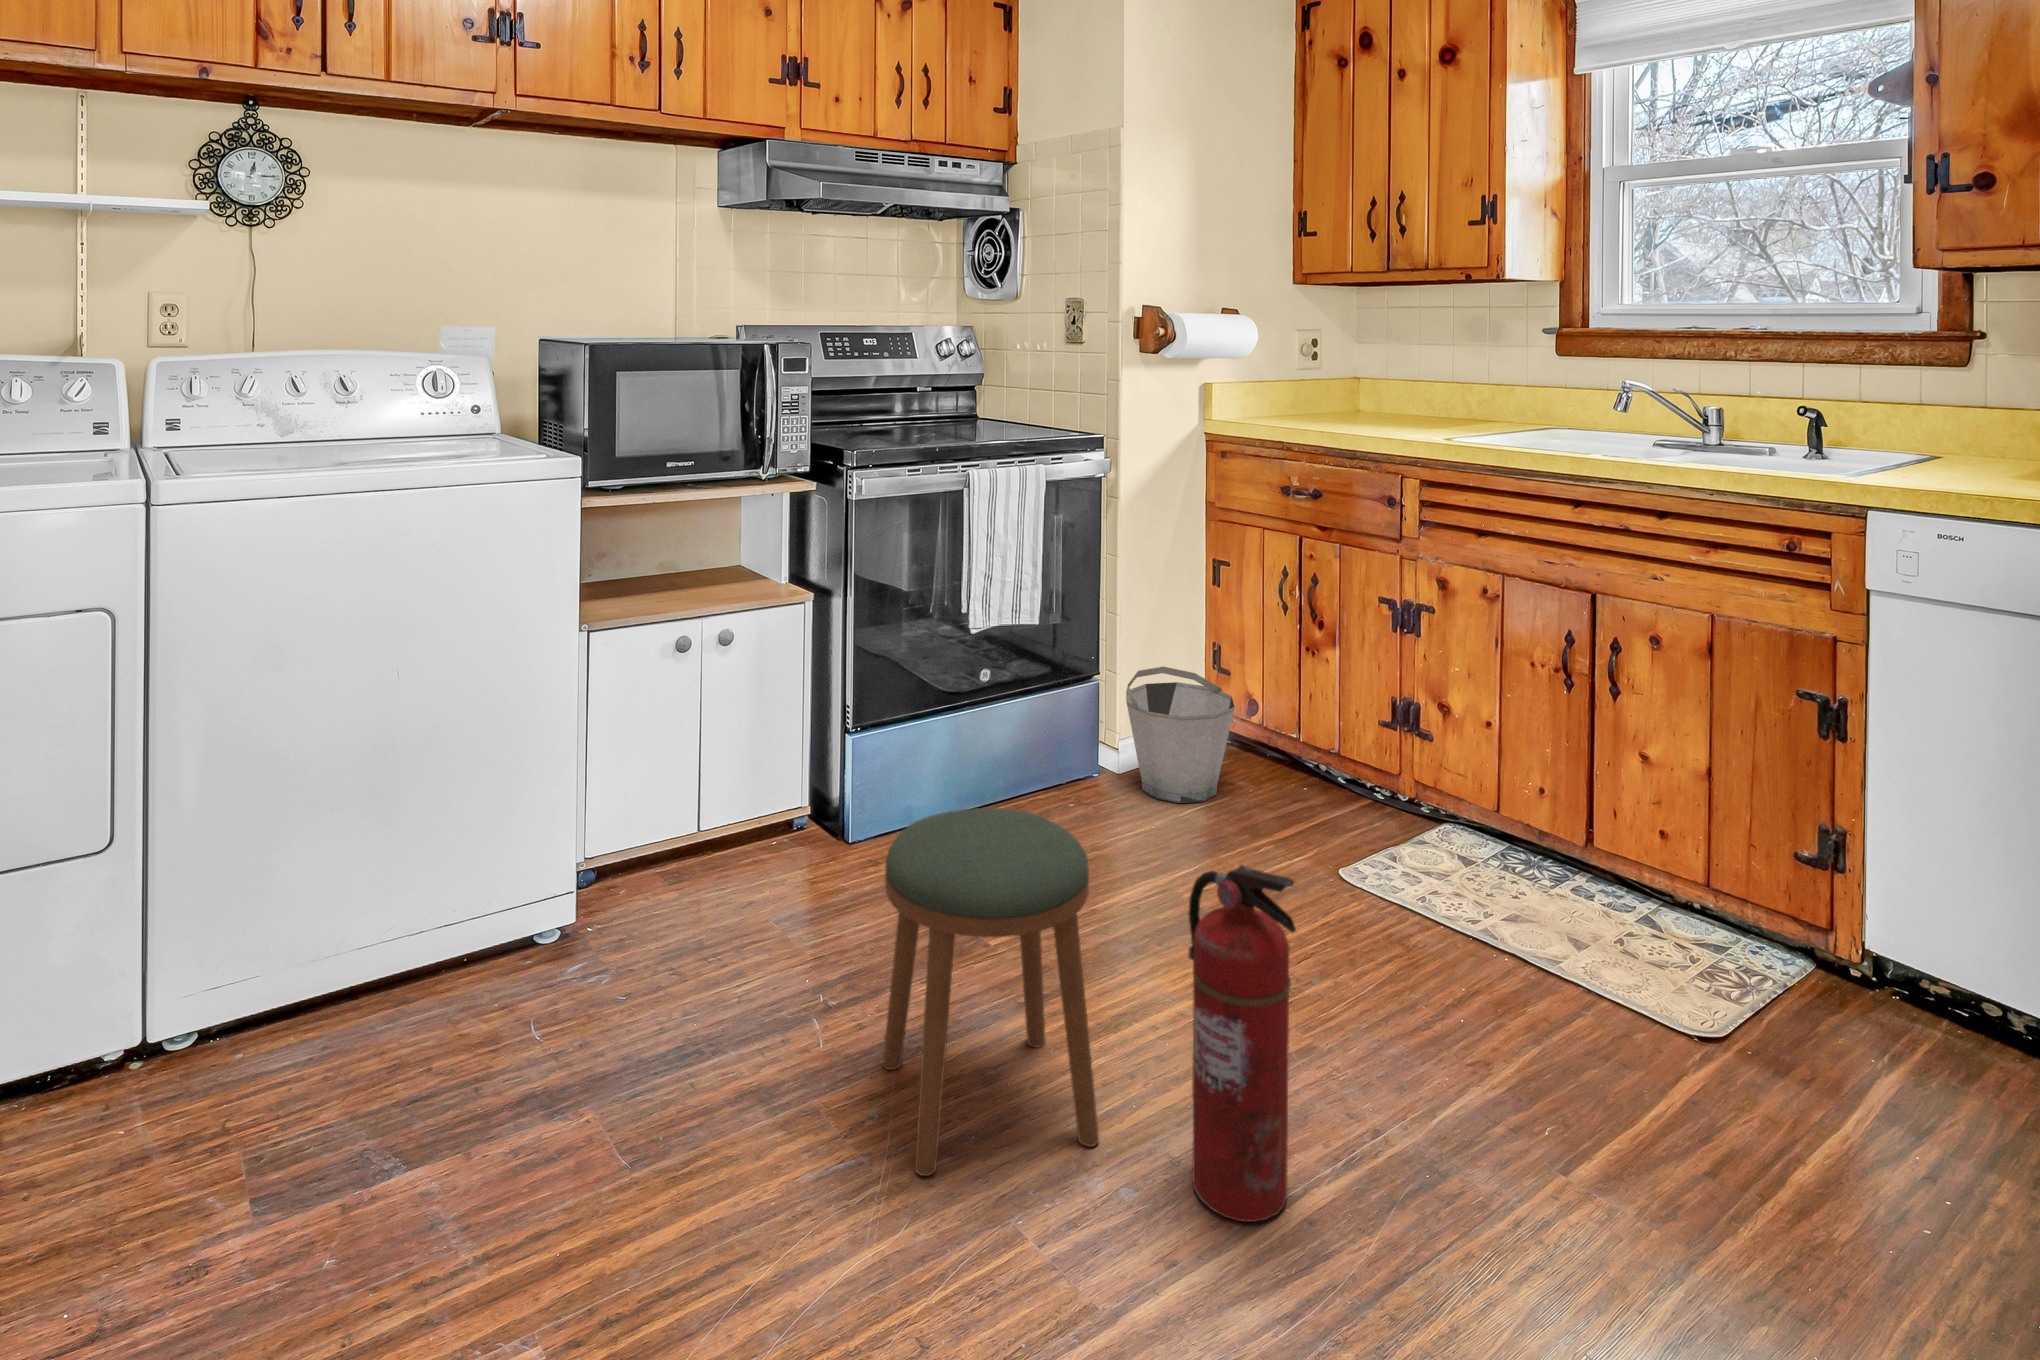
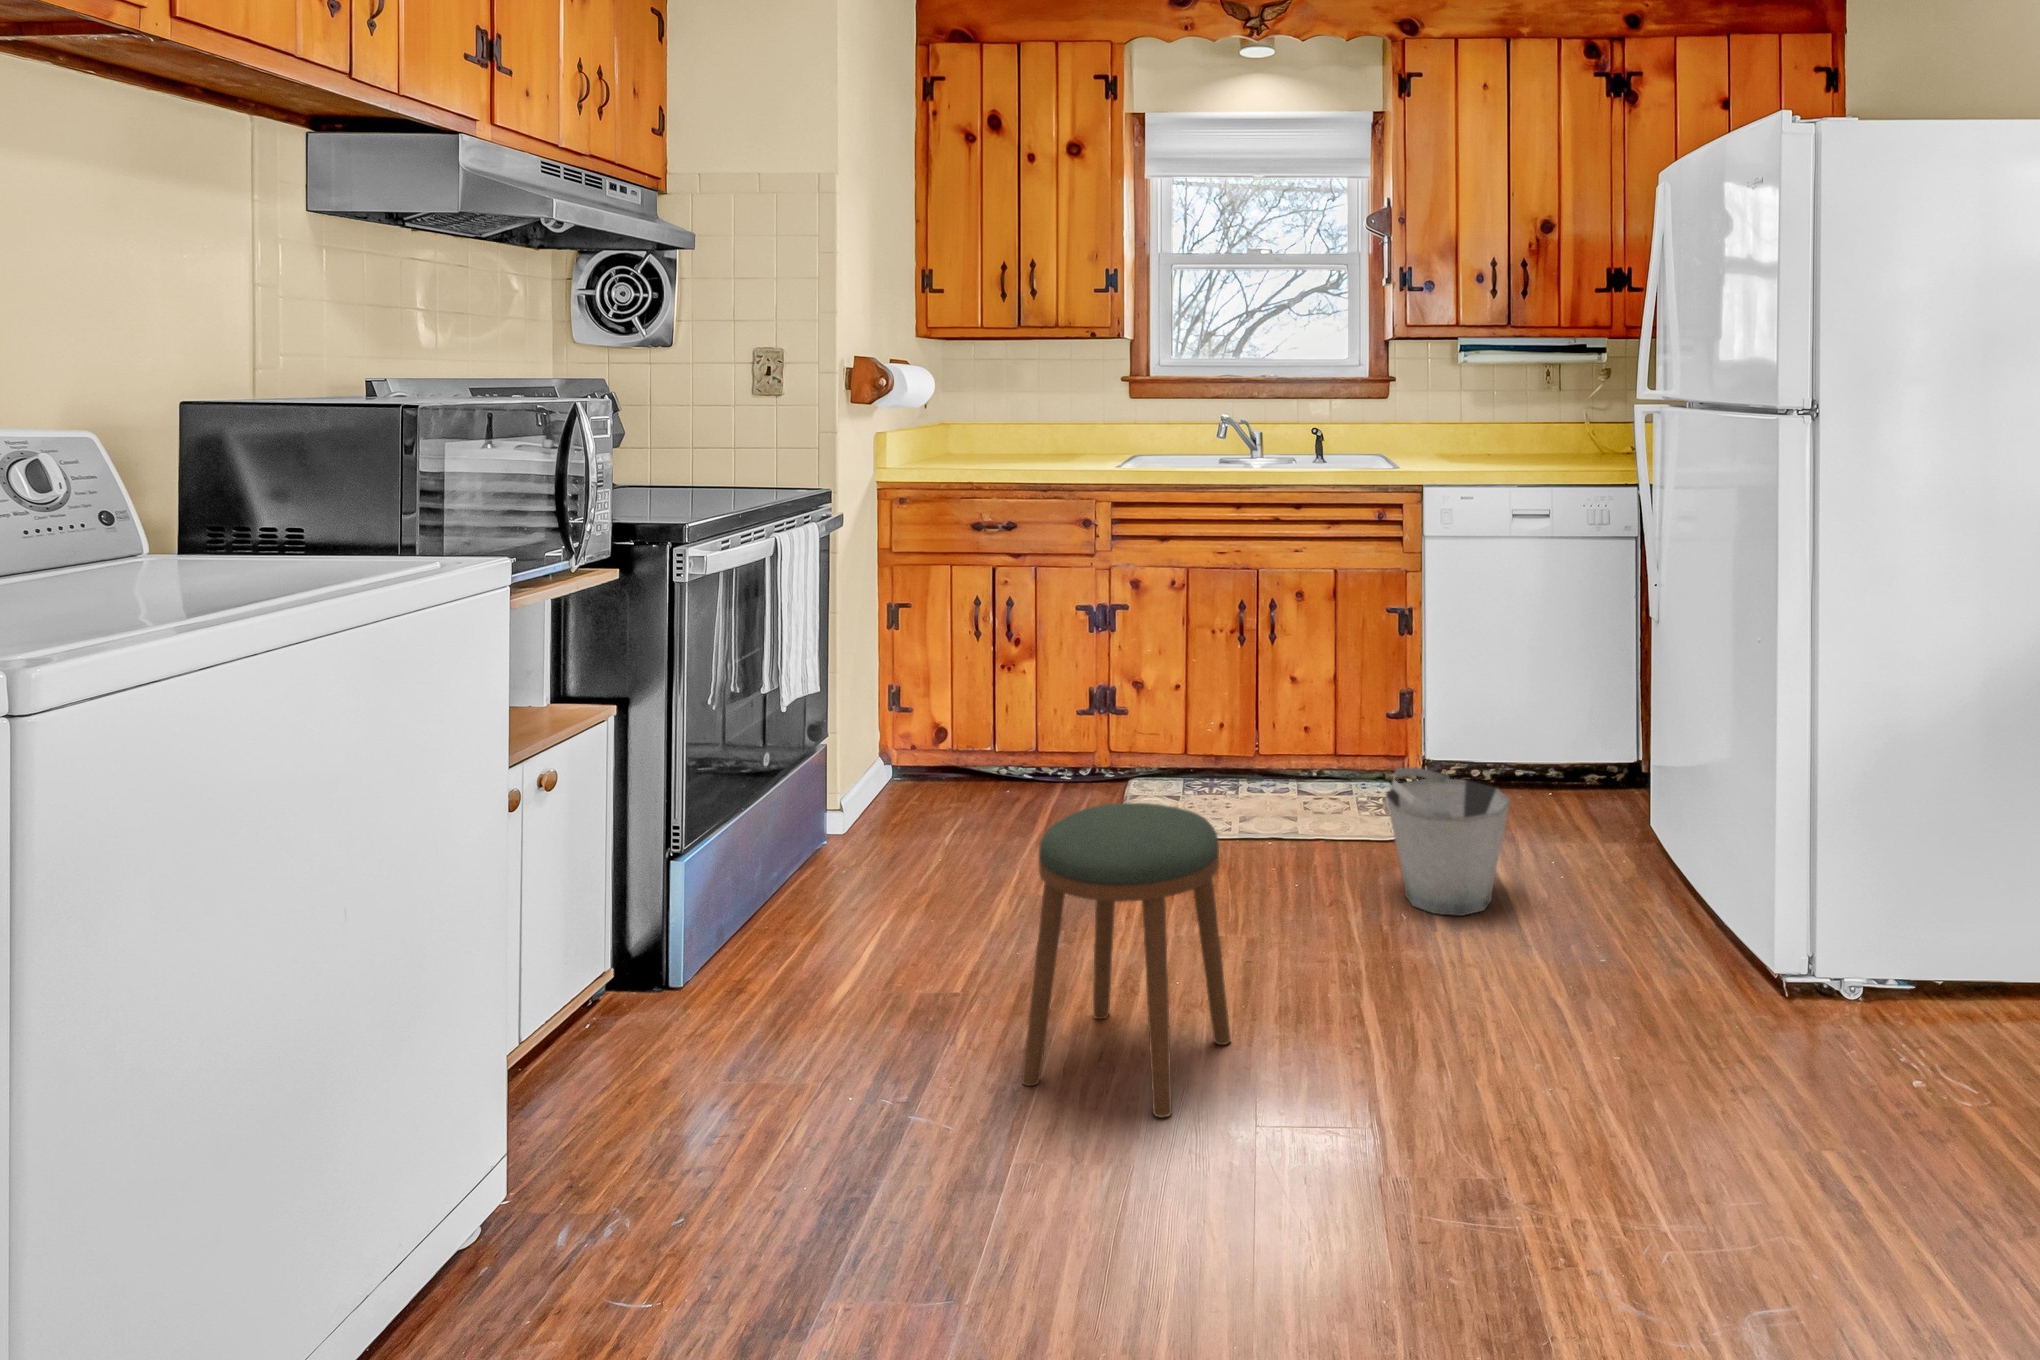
bucket: present [1126,667,1235,803] -> present [1386,767,1510,916]
fire extinguisher: present [1188,865,1296,1222] -> none [1279,763,1374,1030]

